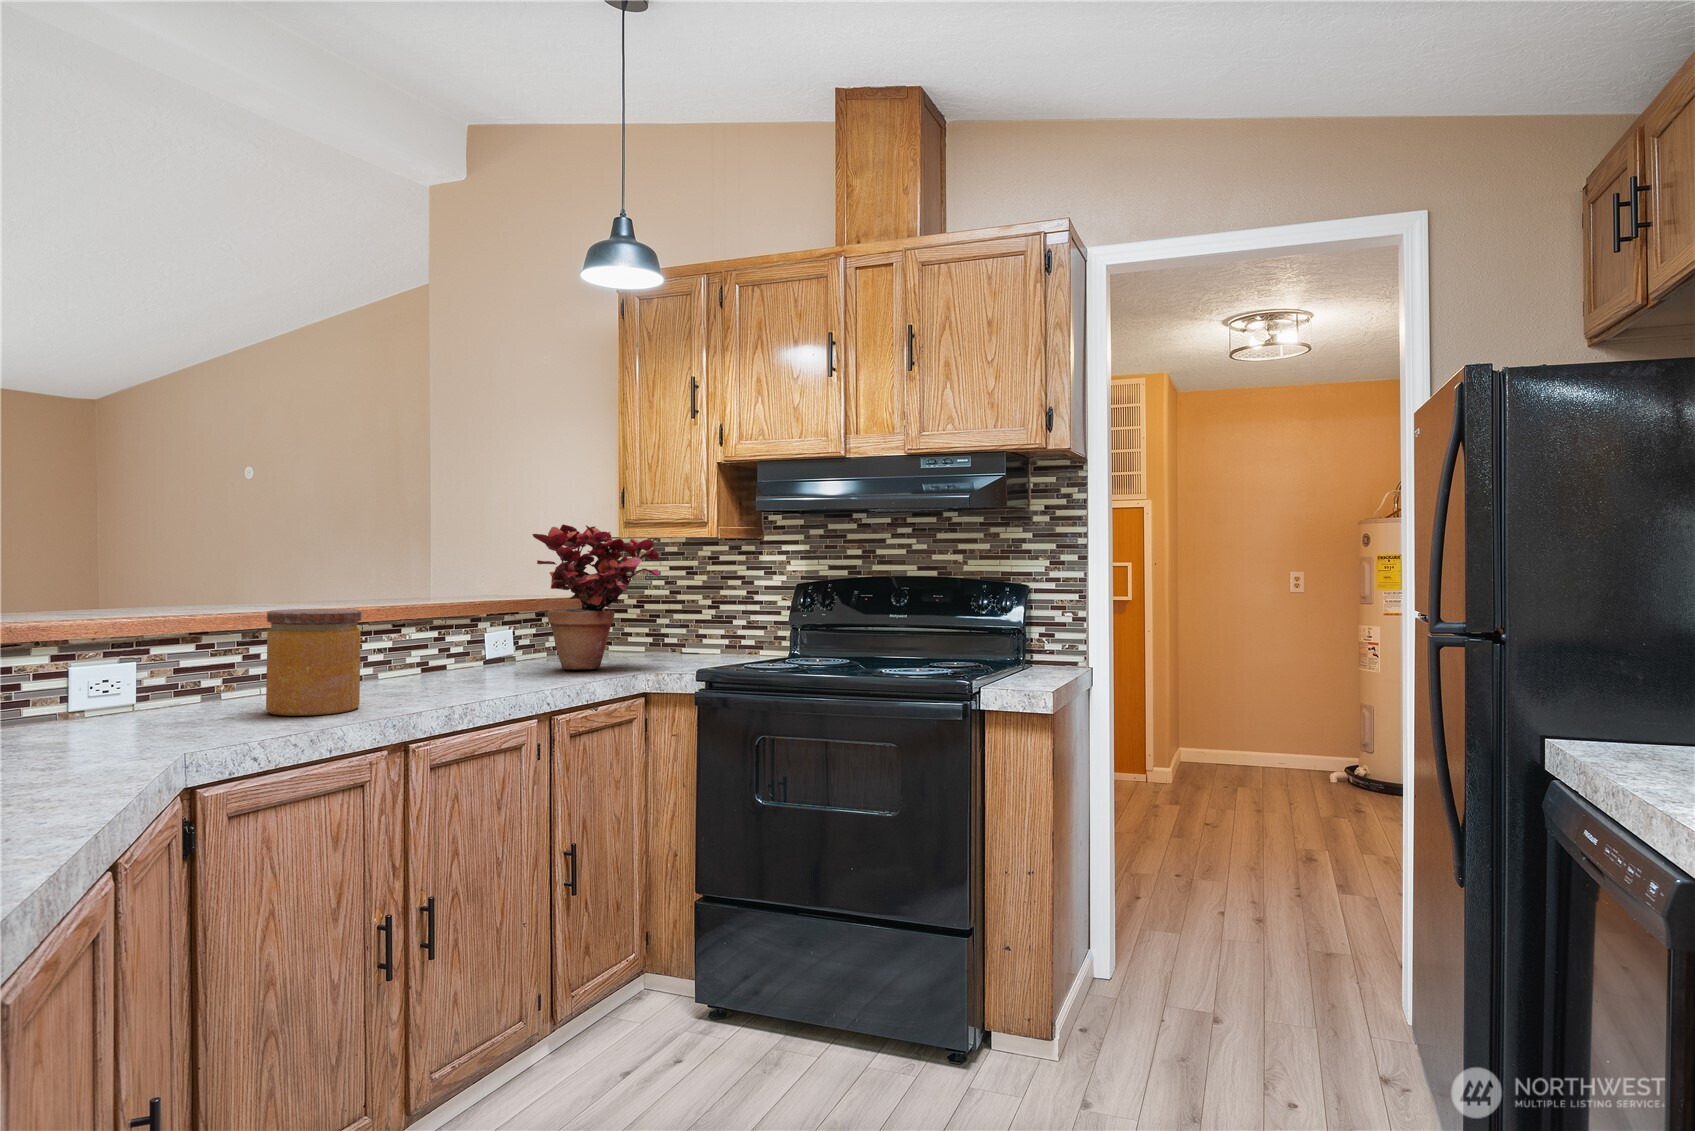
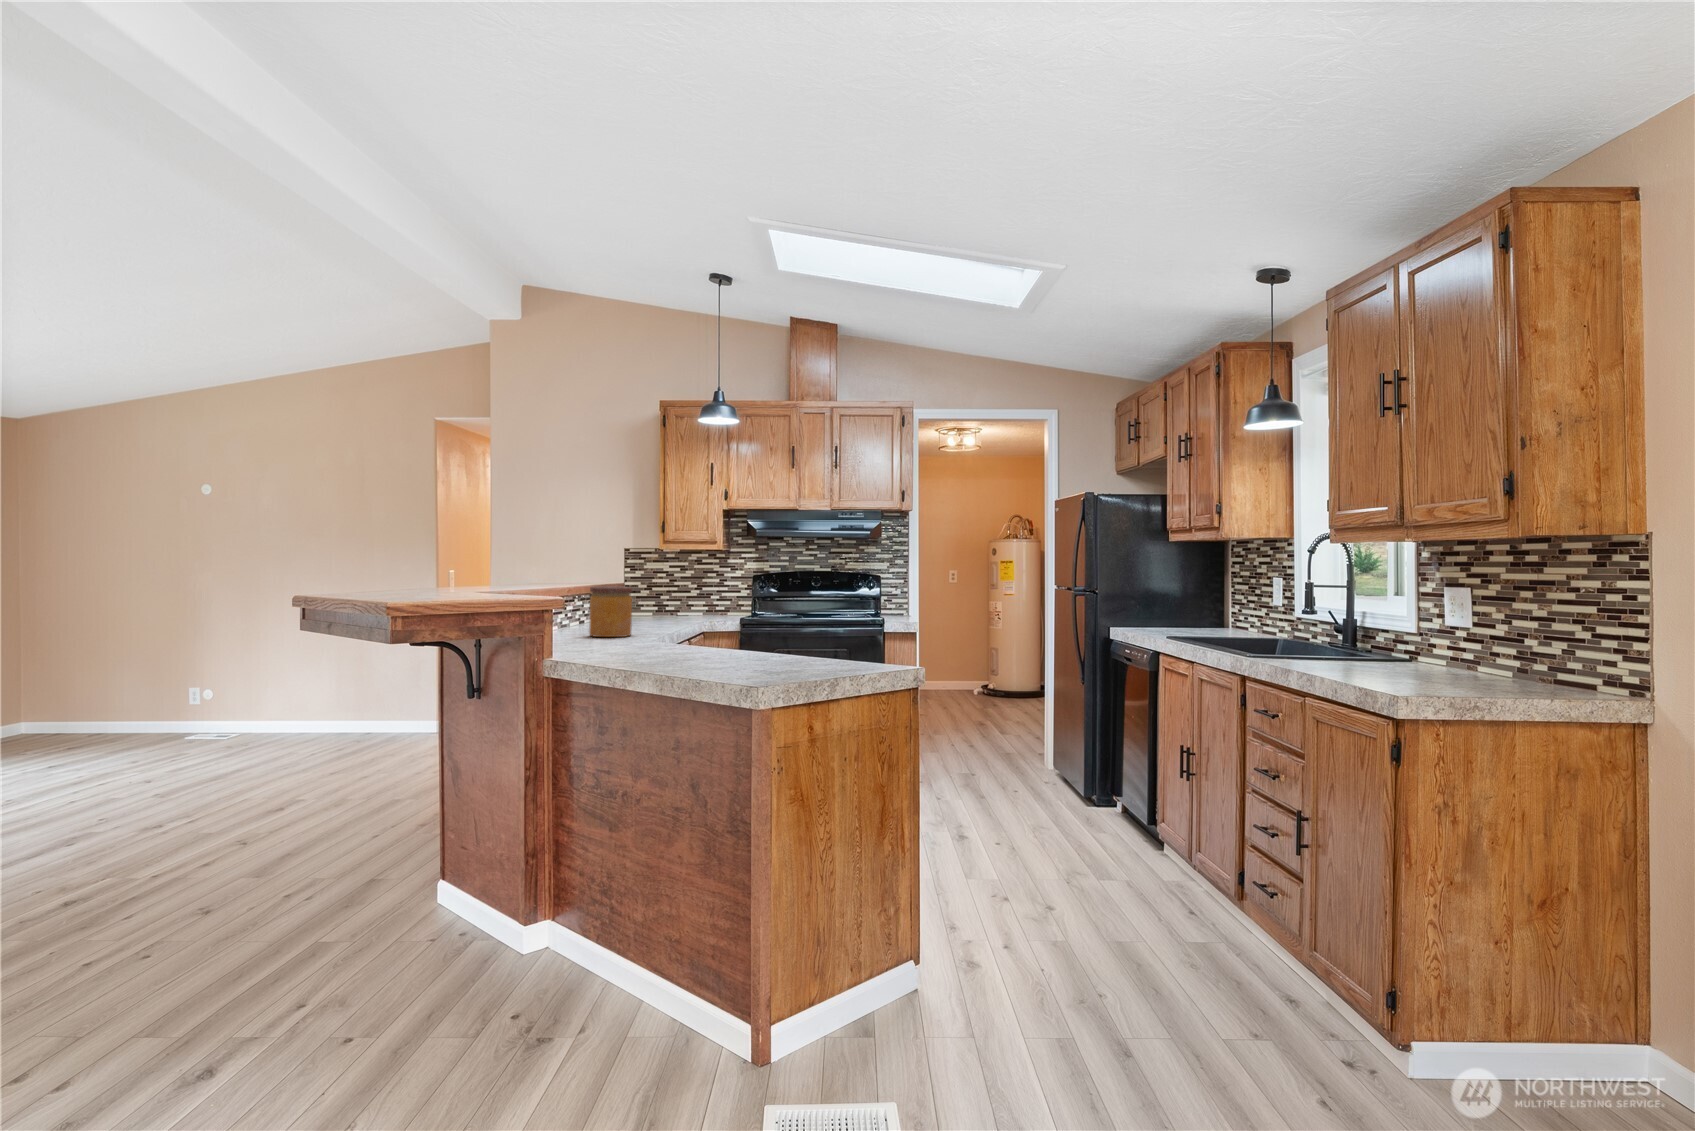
potted plant: present [532,525,660,669] -> none [648,543,709,621]

